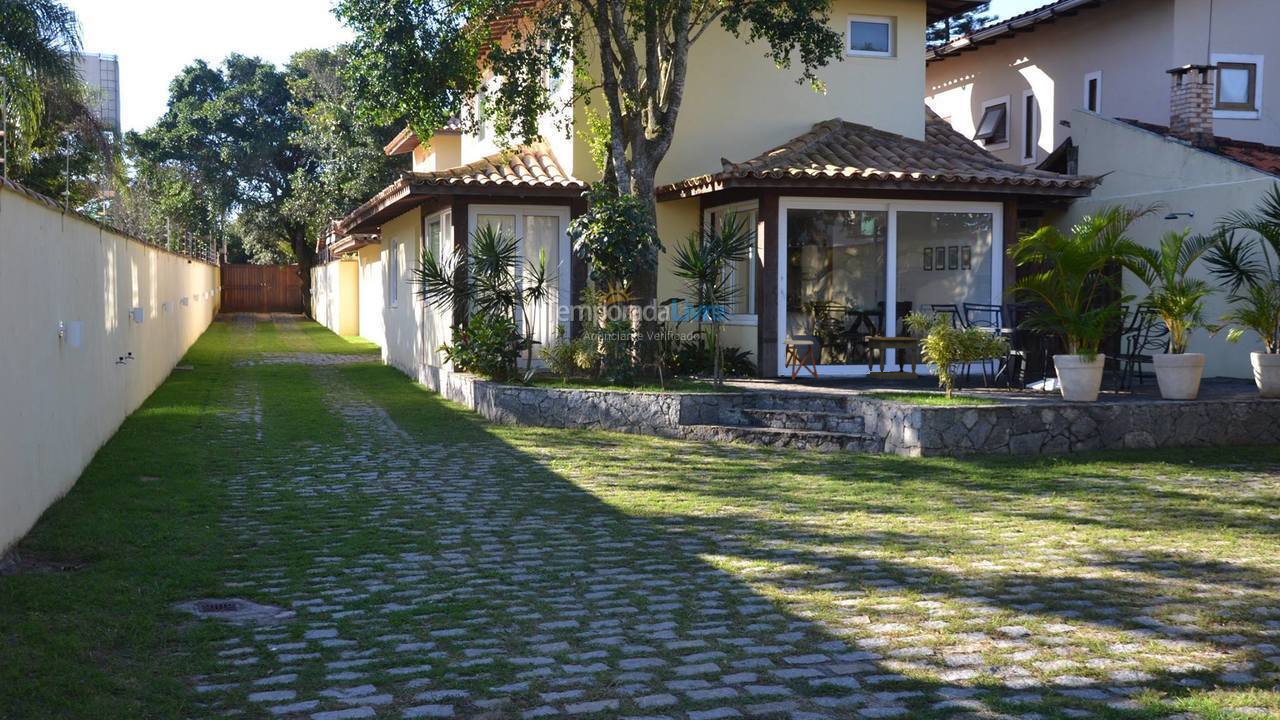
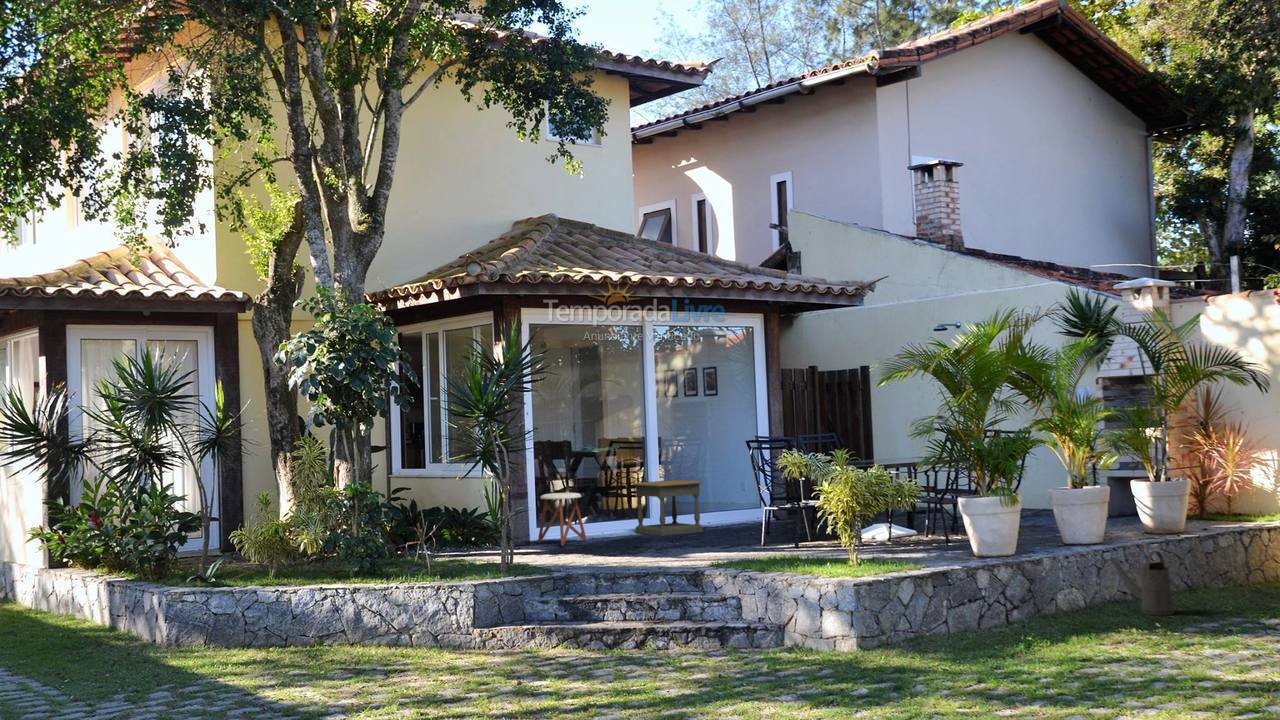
watering can: none [1193,408,1236,461] -> present [1111,551,1180,615]

